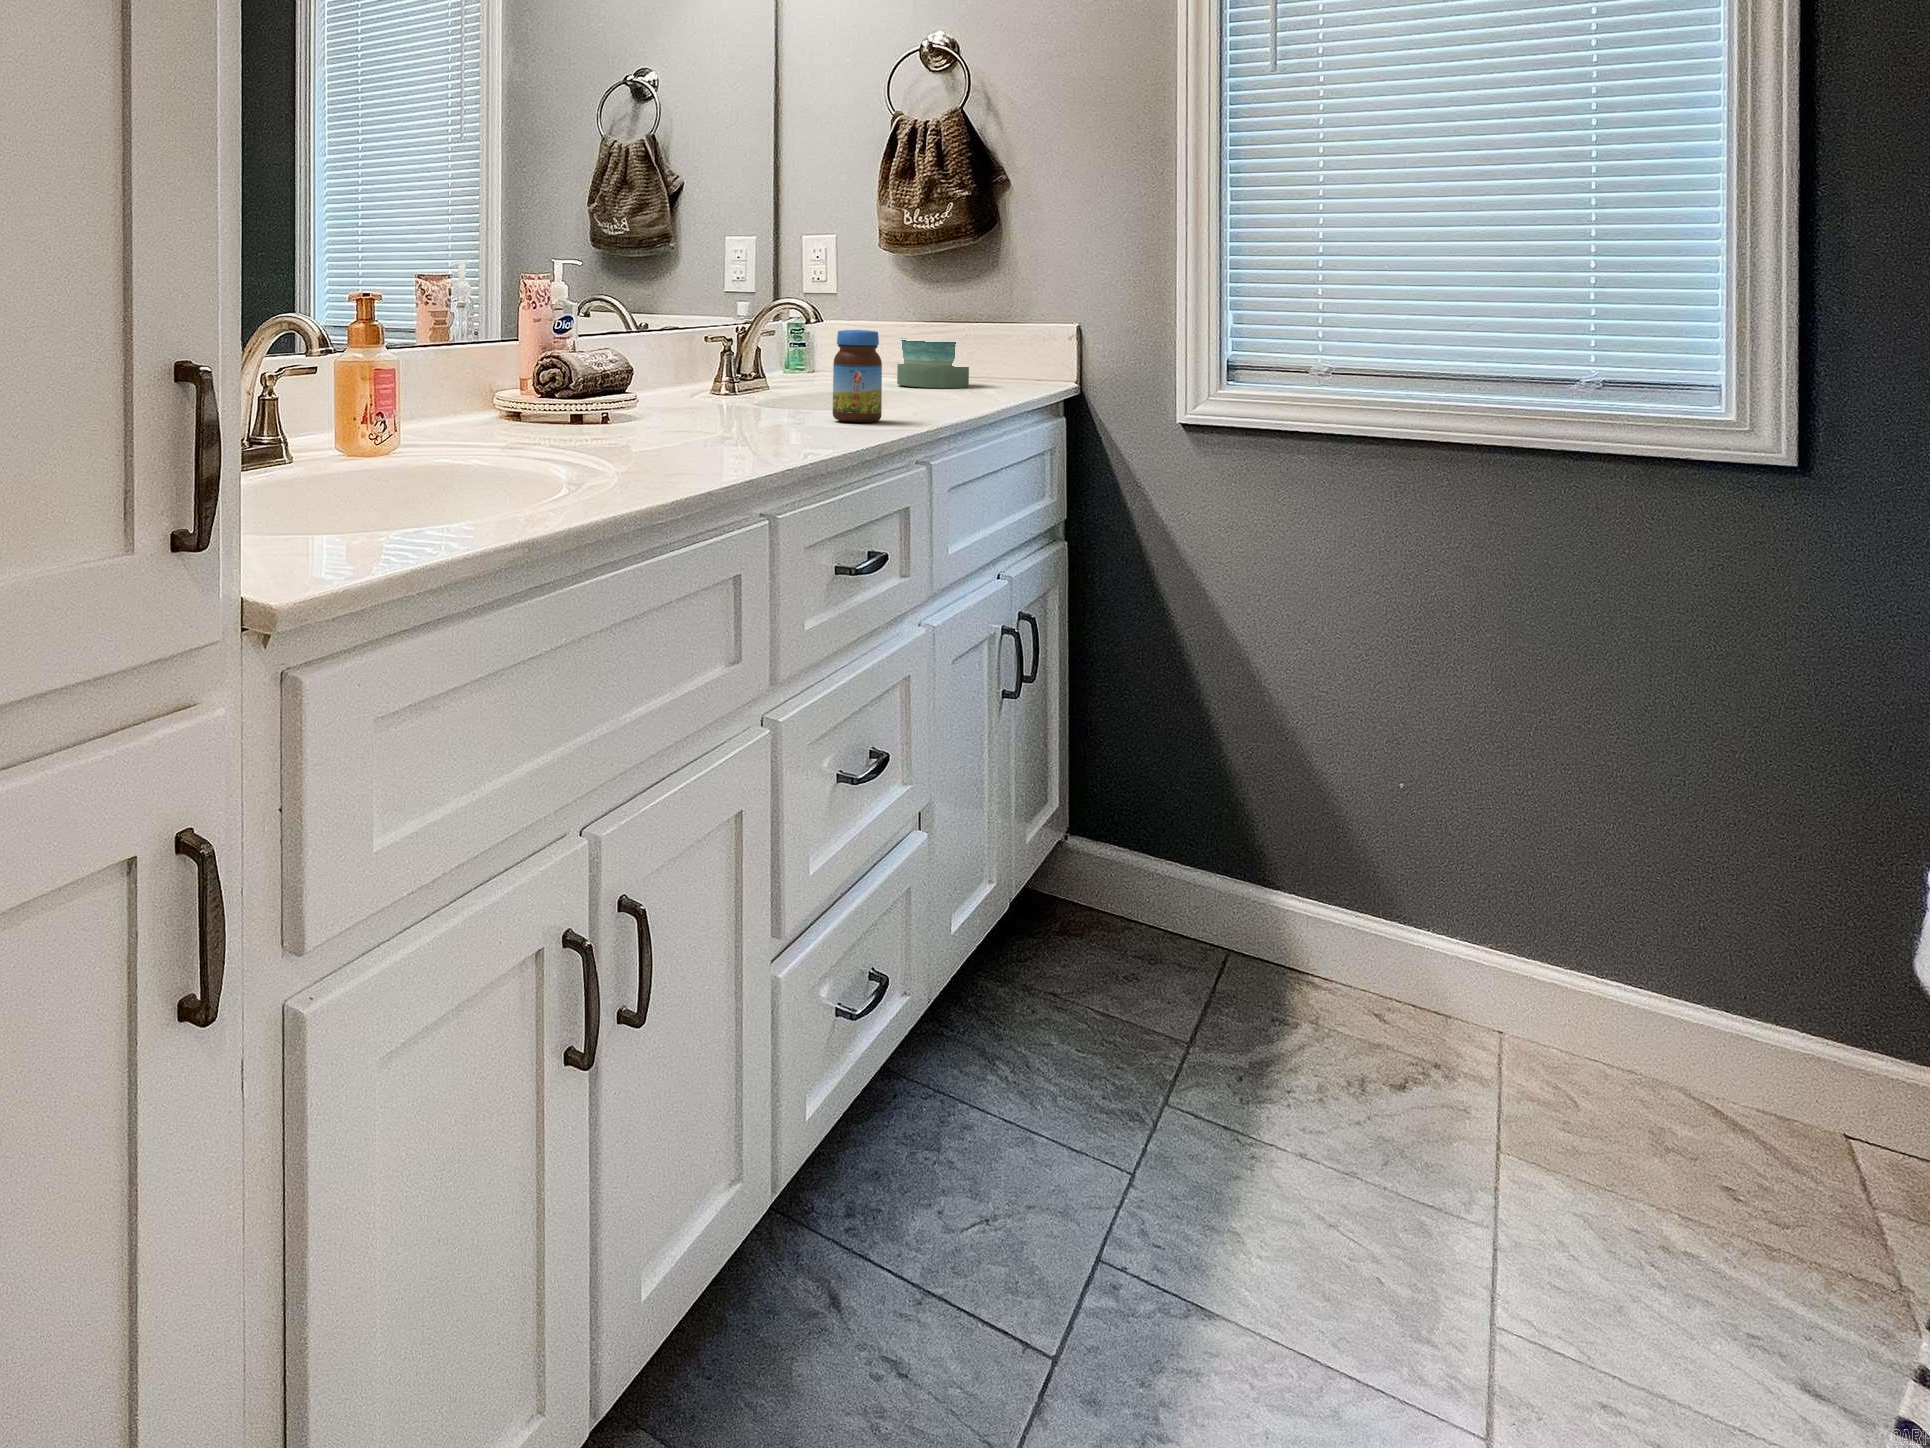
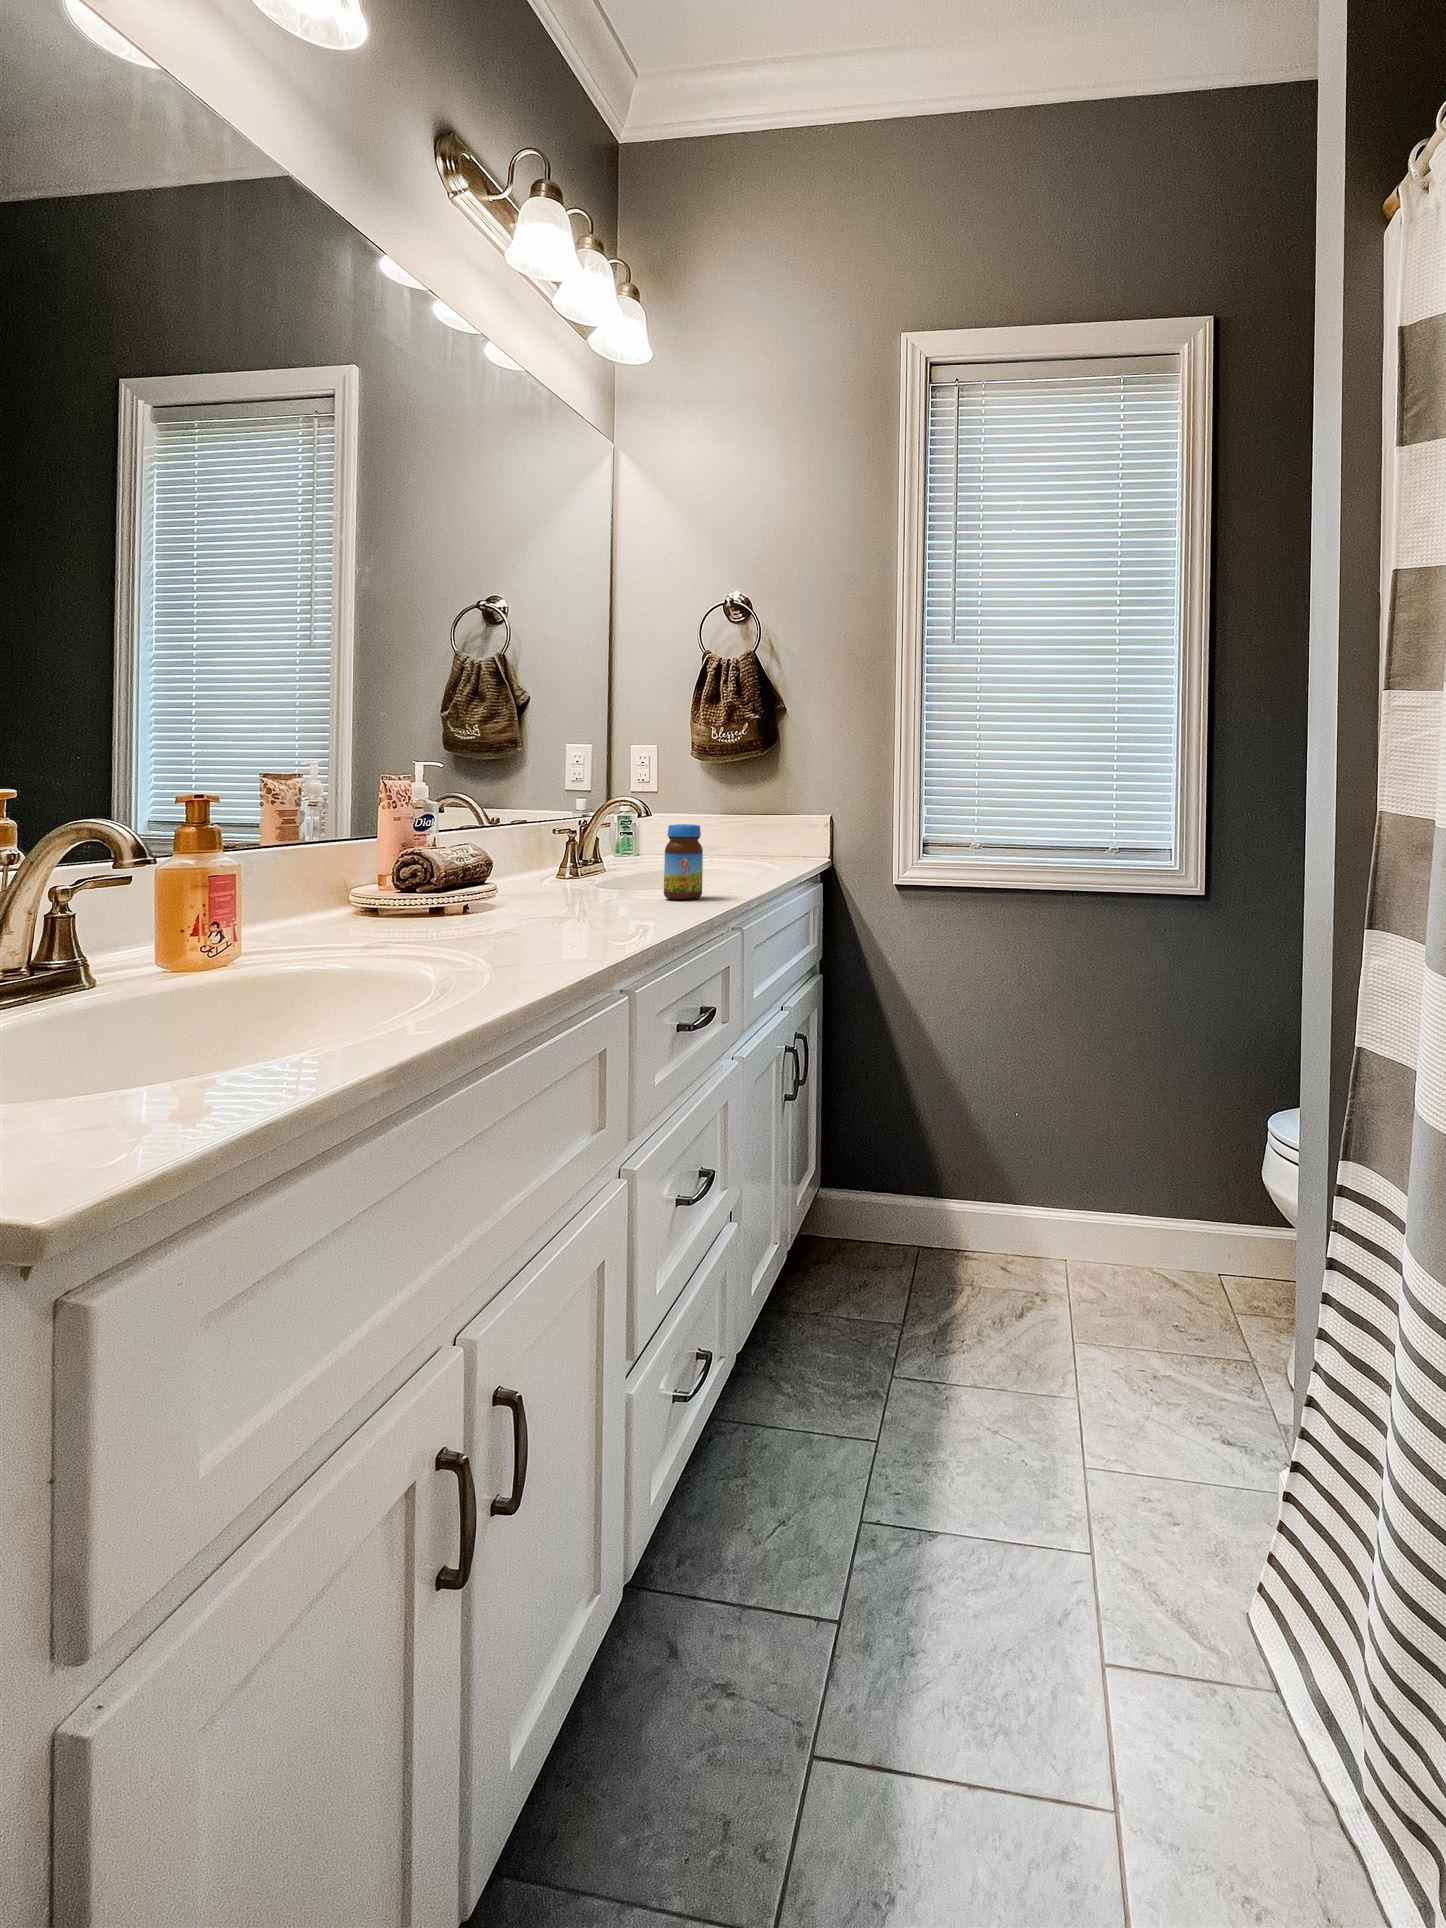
candle: present [897,340,969,388] -> none [704,826,757,865]

